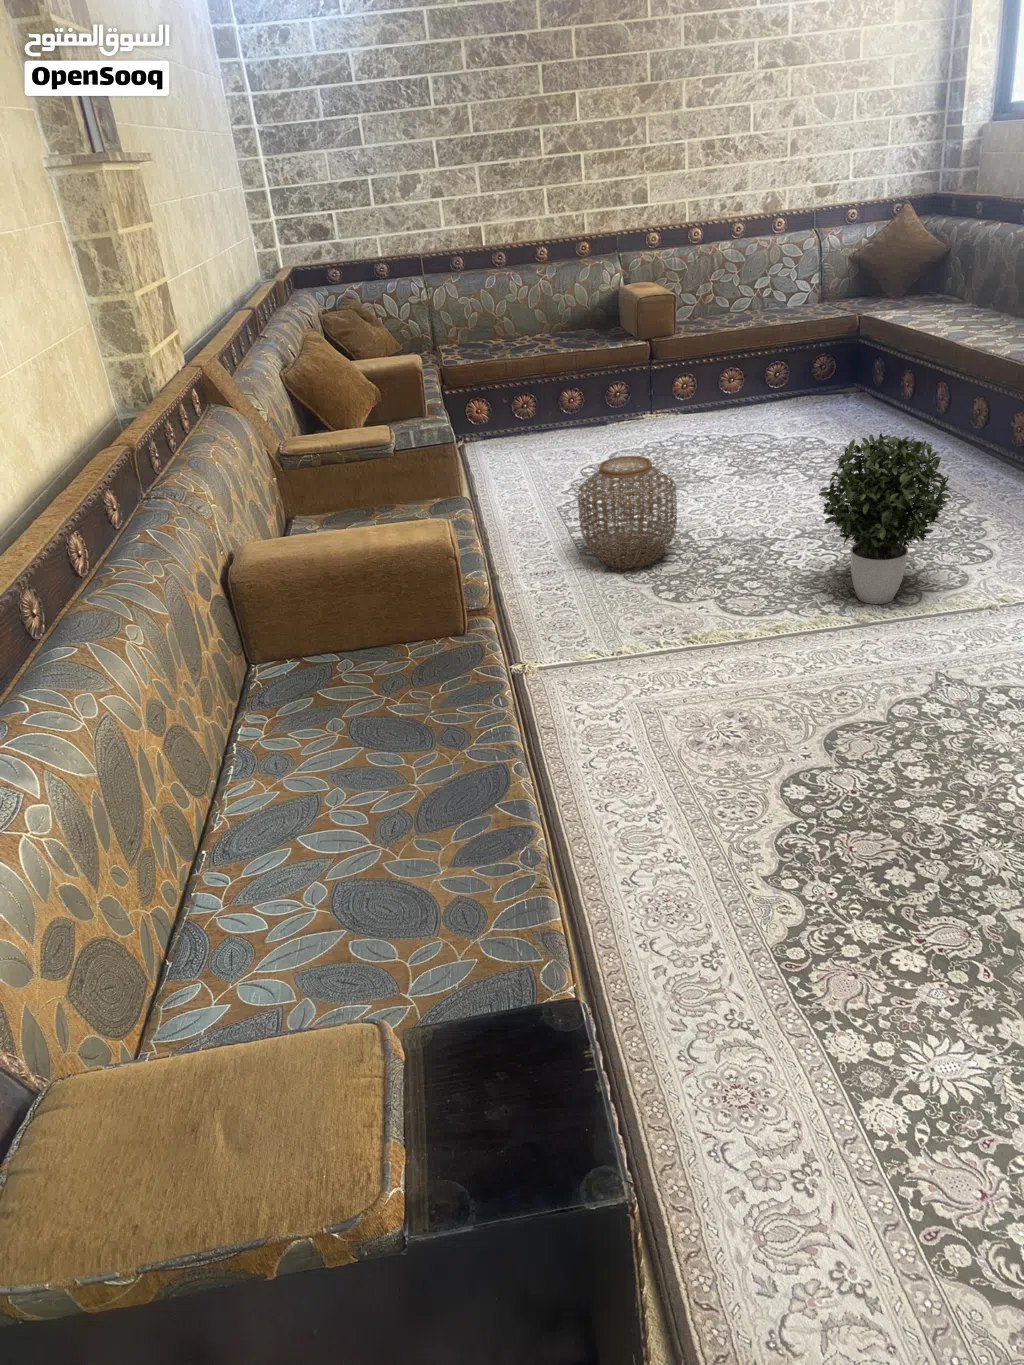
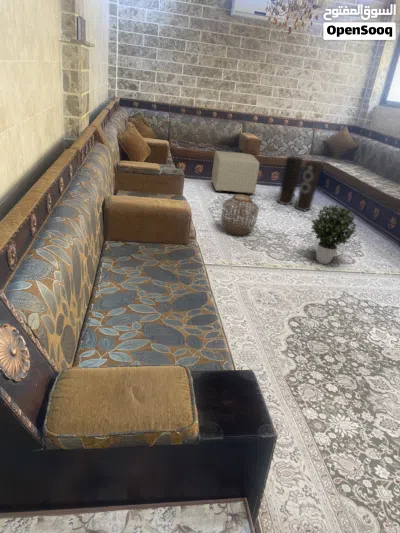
speaker: none [742,318,846,464] -> present [278,156,322,211]
ottoman: none [553,339,677,458] -> present [212,151,259,194]

